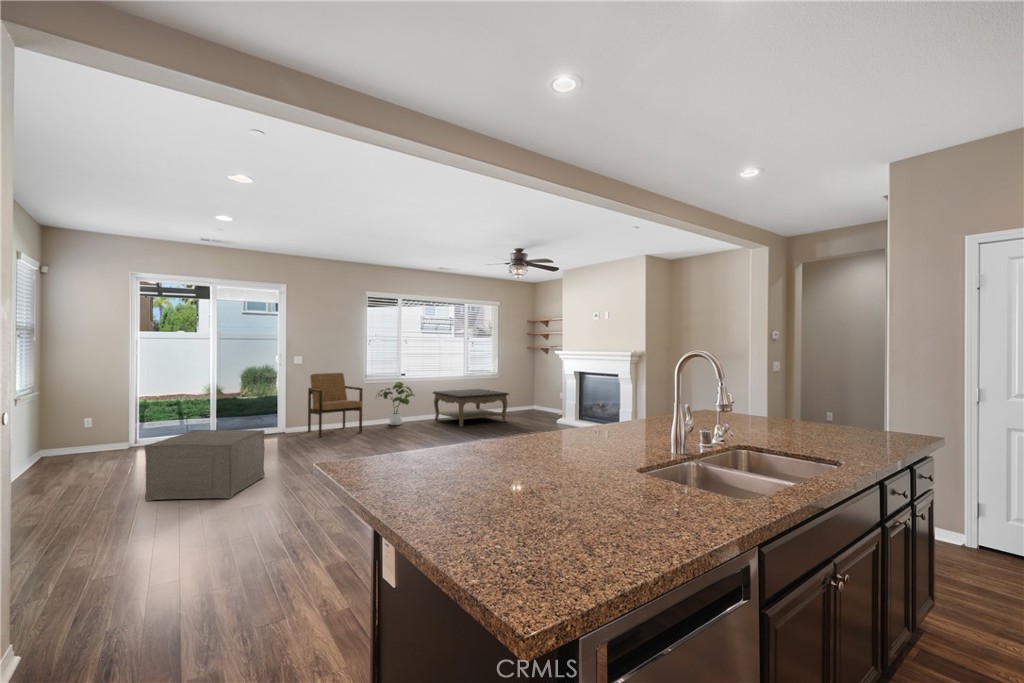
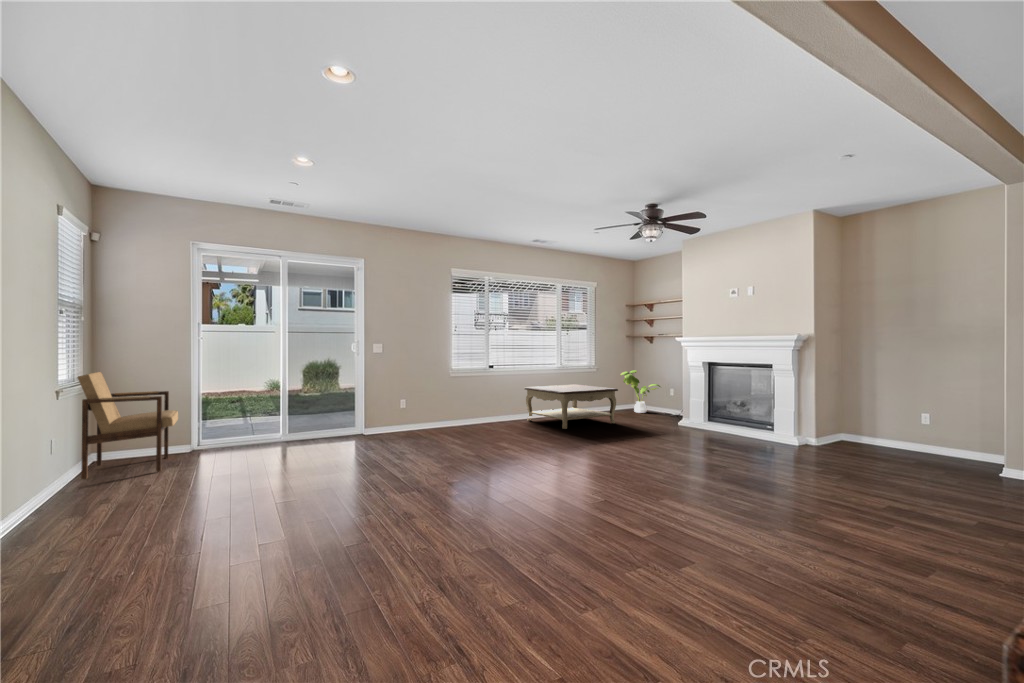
armchair: present [308,373,363,437] -> present [78,372,178,479]
house plant: present [378,382,415,425] -> present [620,370,660,413]
ottoman: present [144,430,265,501] -> none [211,430,357,525]

